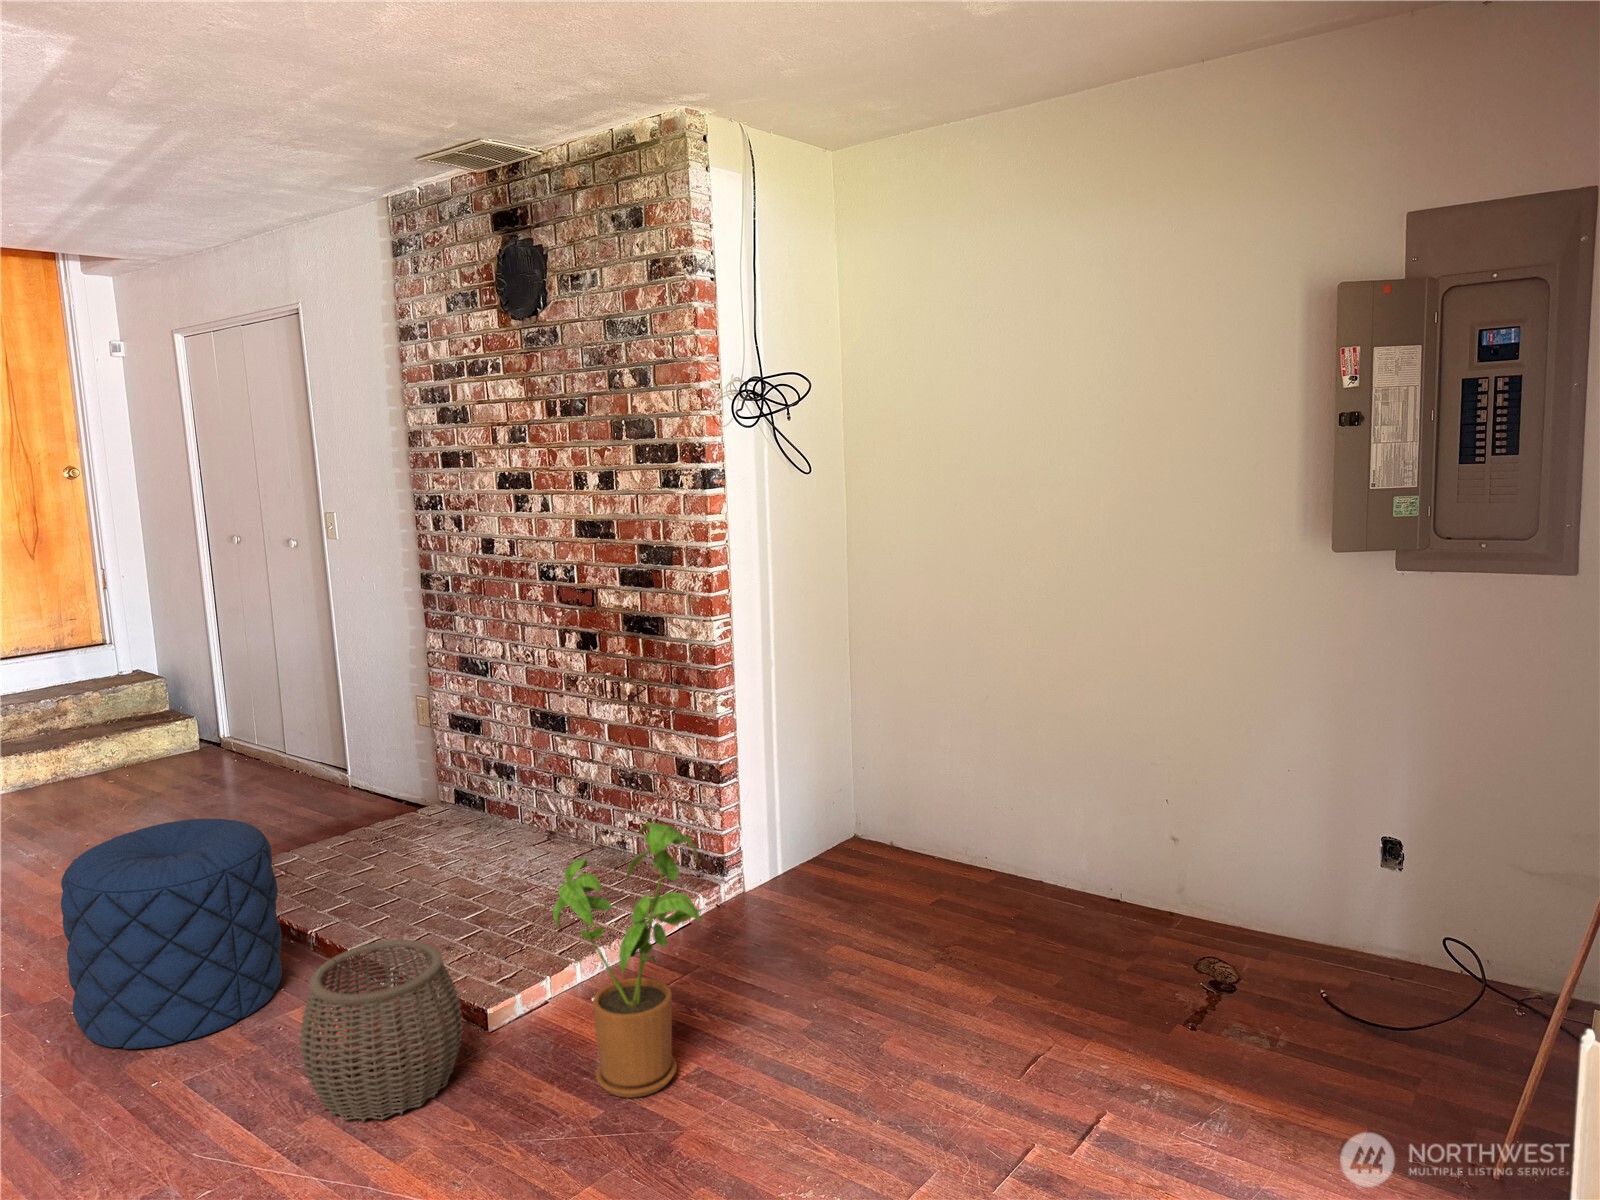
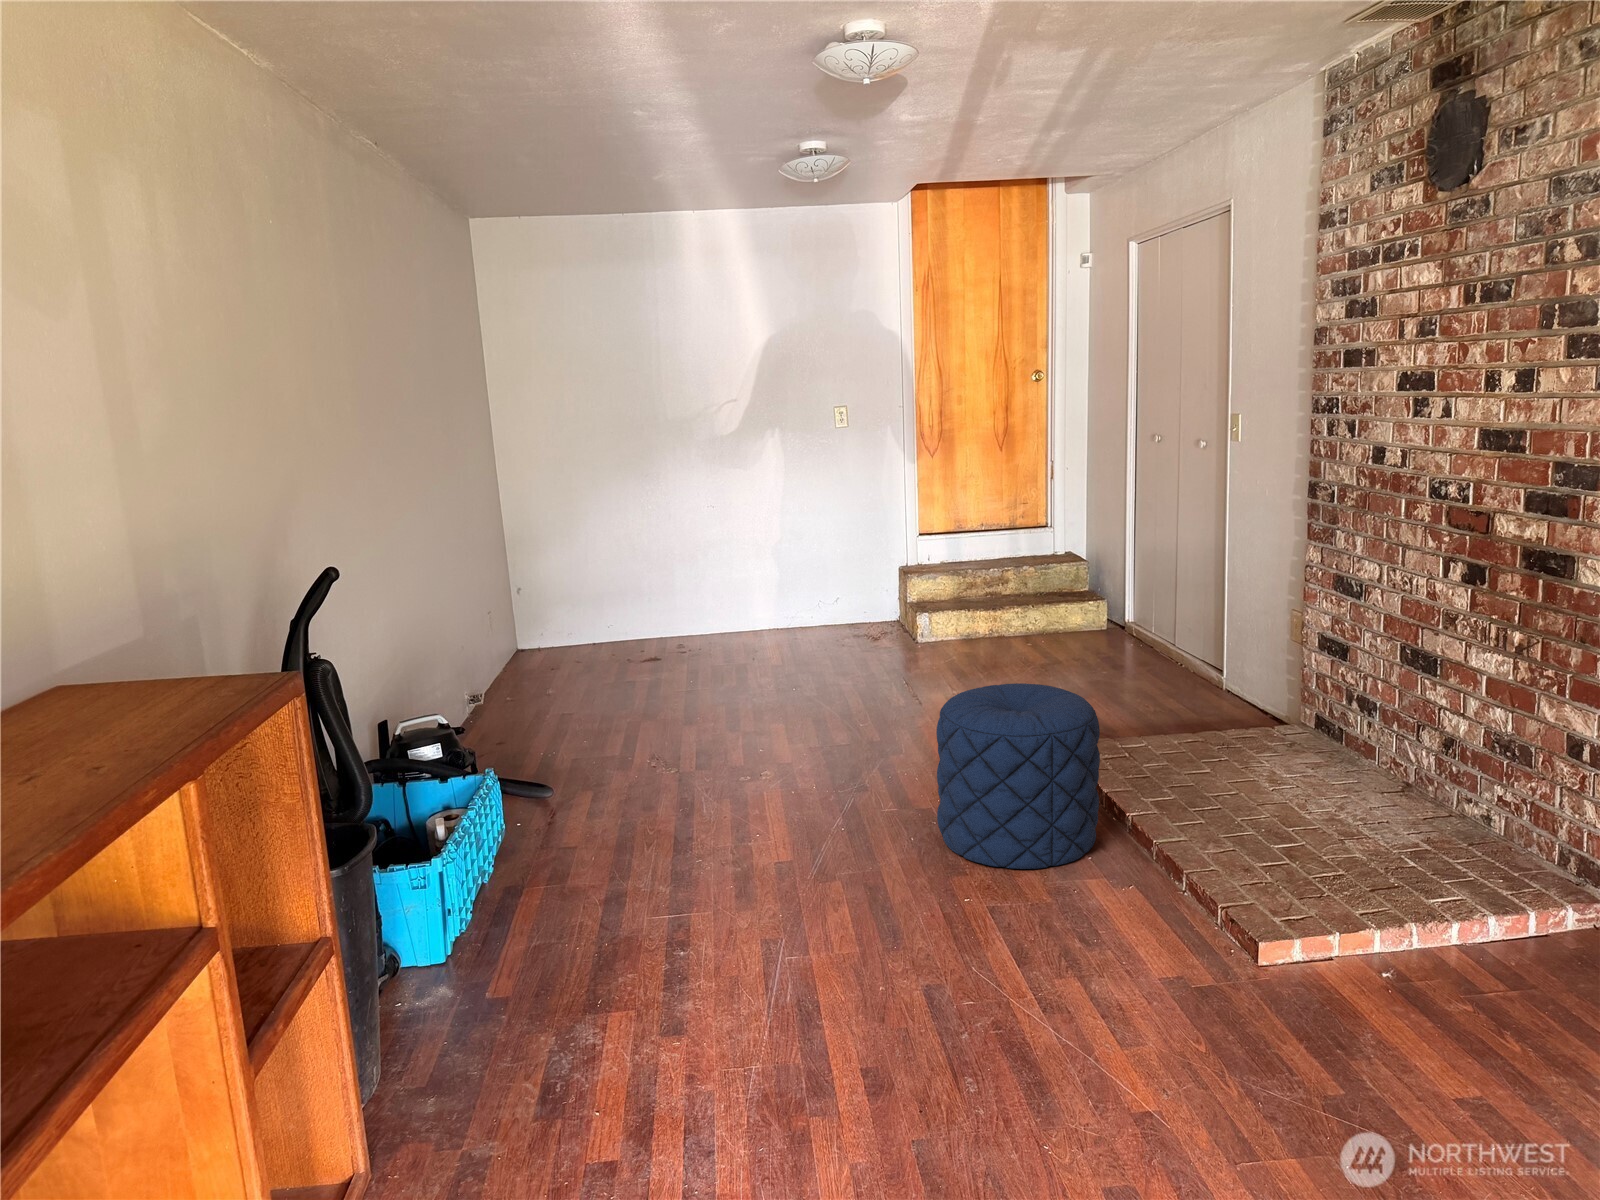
house plant: present [553,822,703,1098] -> none [1321,791,1514,1089]
woven basket: present [299,940,463,1121] -> none [1071,832,1223,996]

